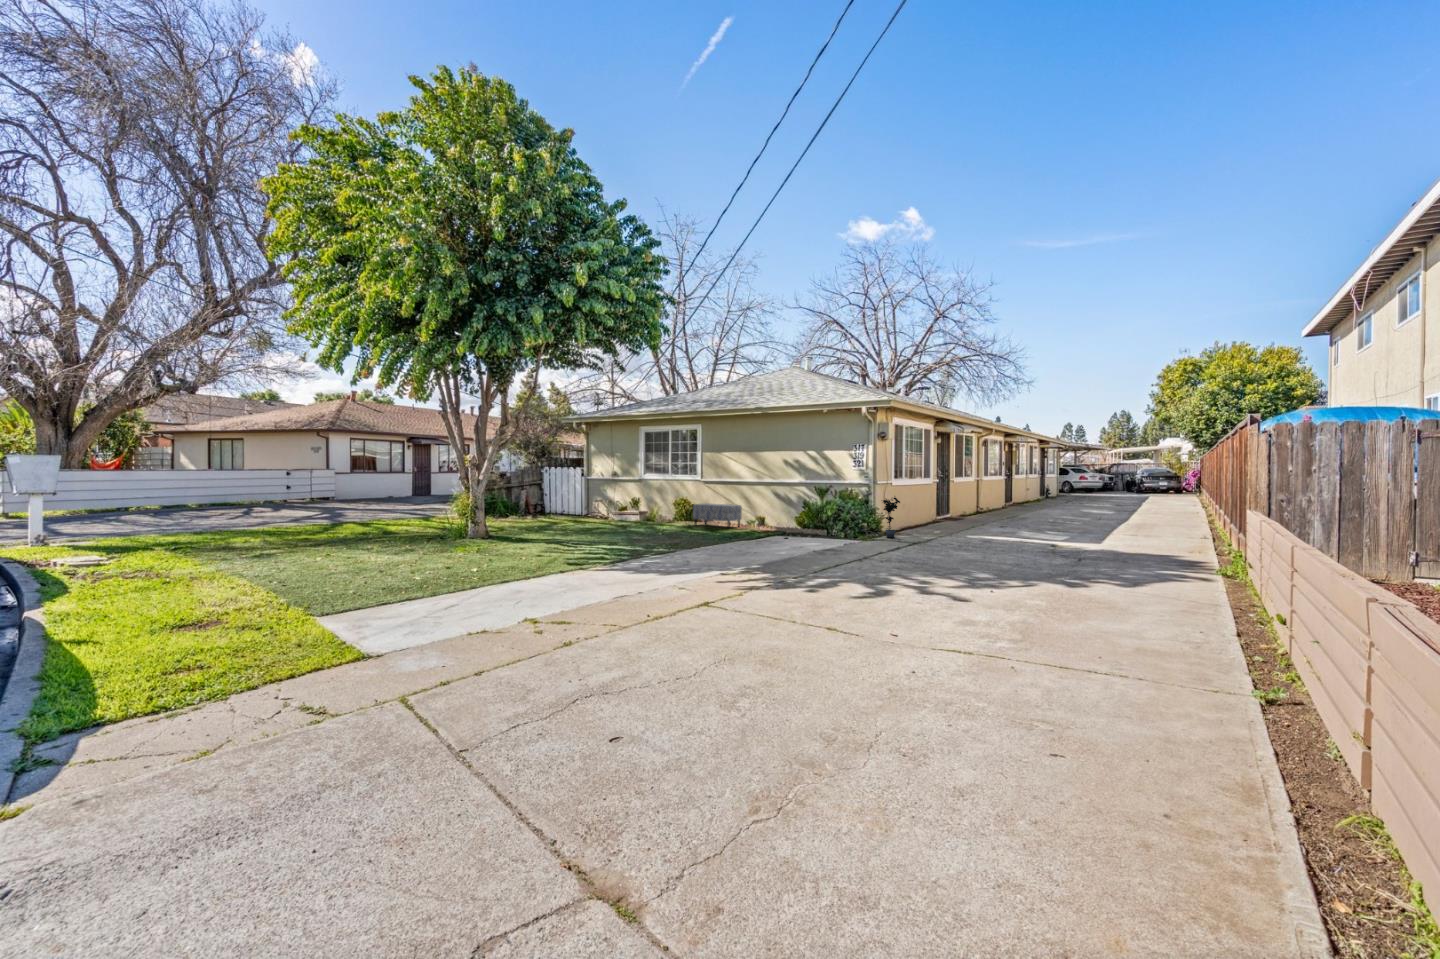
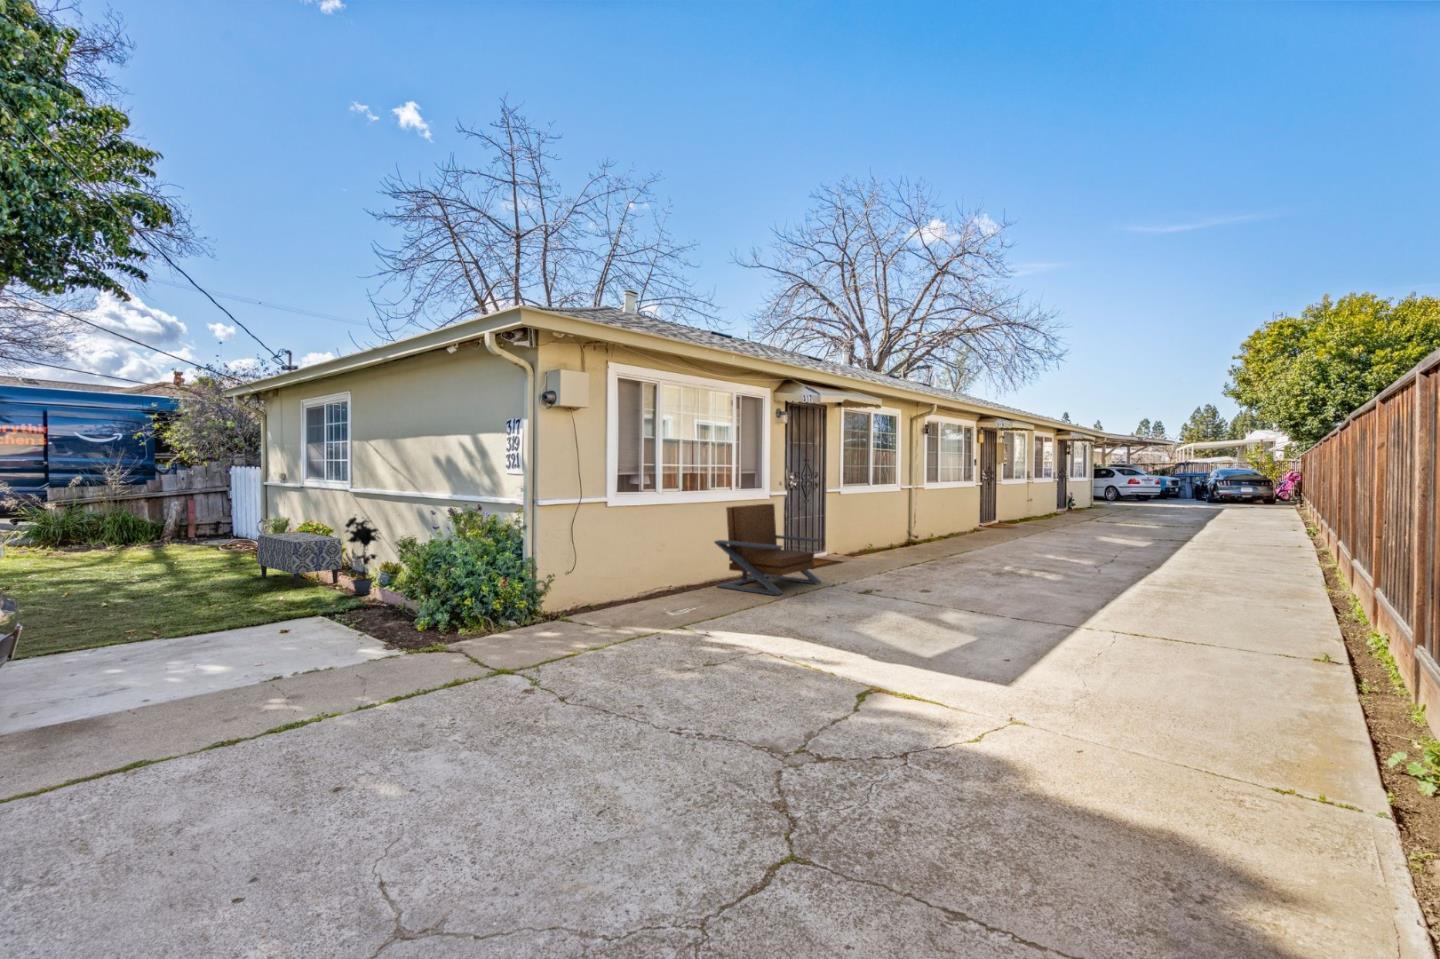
lounge chair: none [922,487,968,529] -> present [715,504,821,595]
potted plant: present [883,498,900,538] -> present [345,517,380,595]

